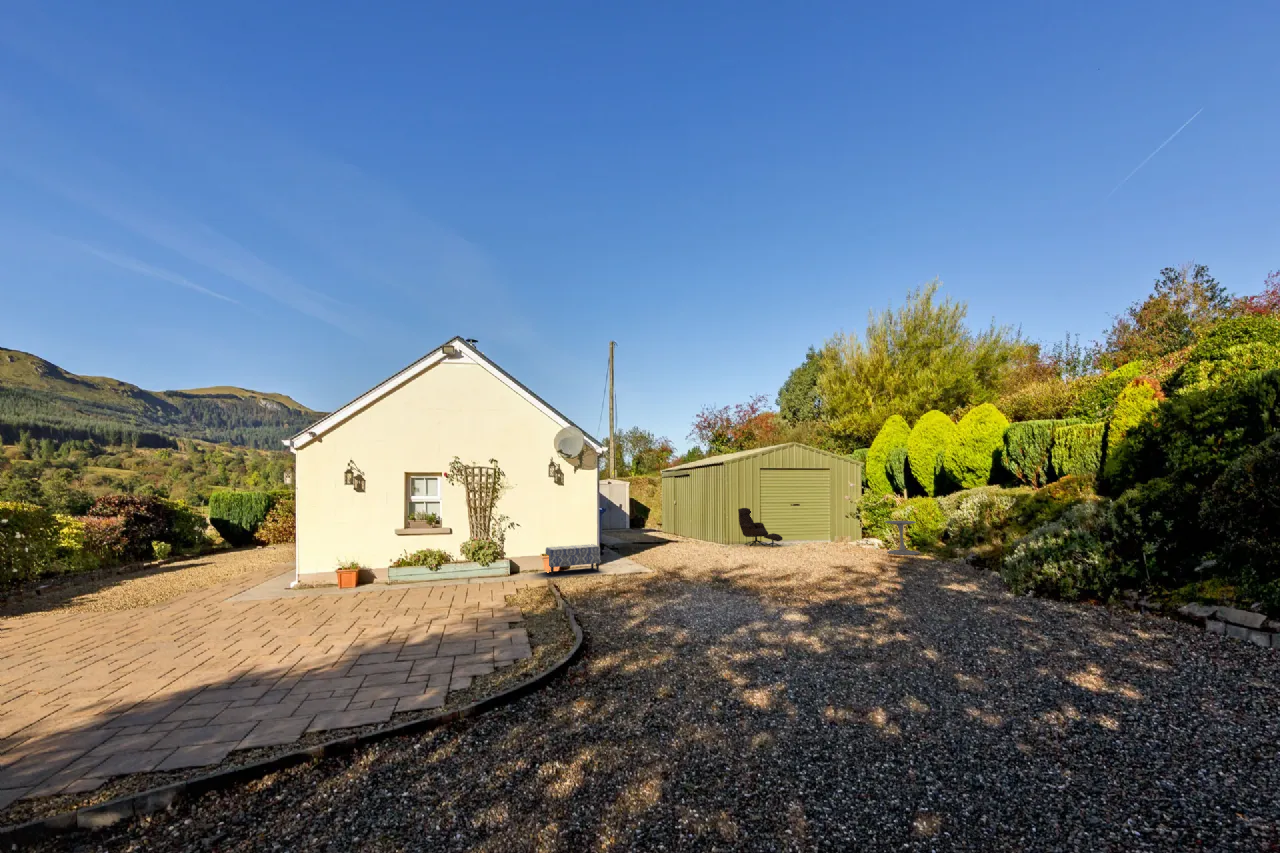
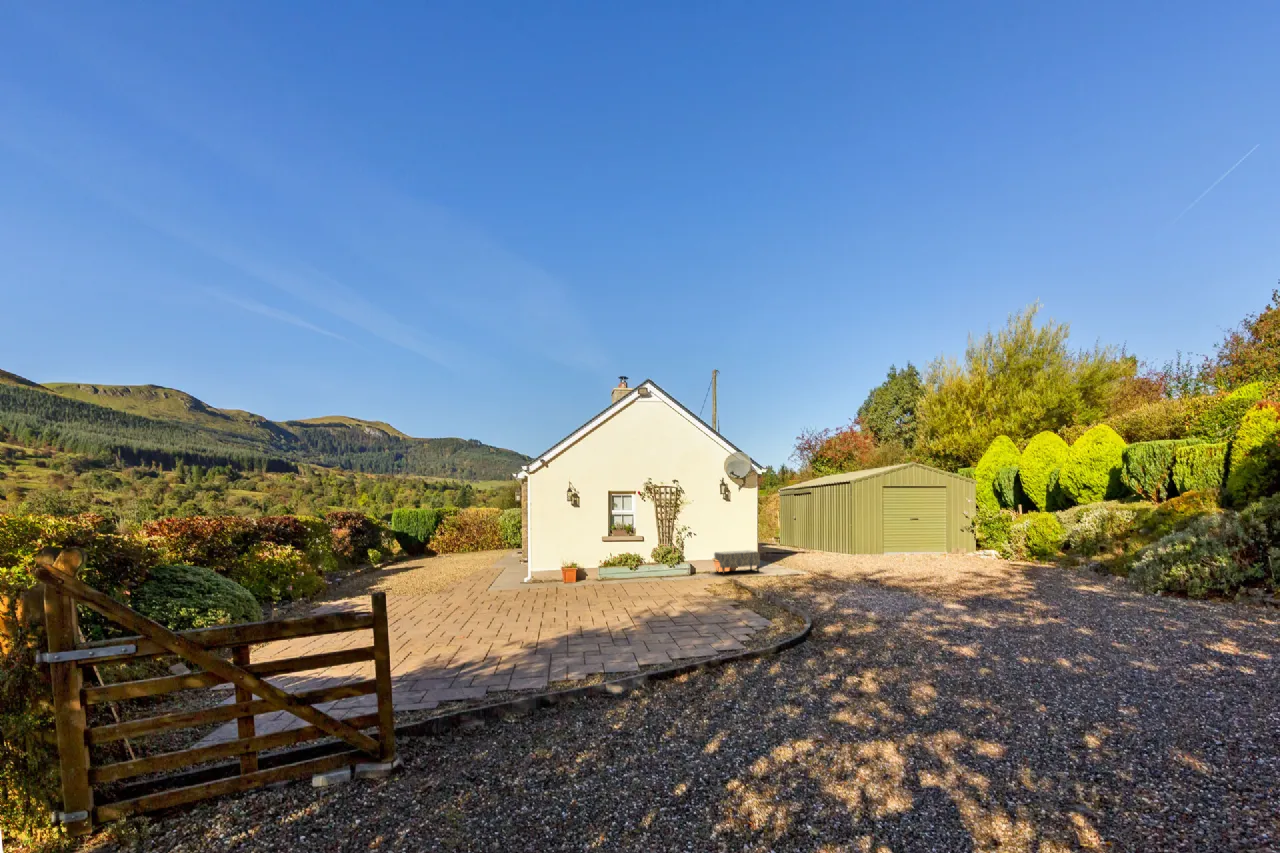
lounge chair: present [738,508,783,547] -> none [861,521,905,556]
pedestal table: present [885,521,919,555] -> none [1006,533,1042,563]

